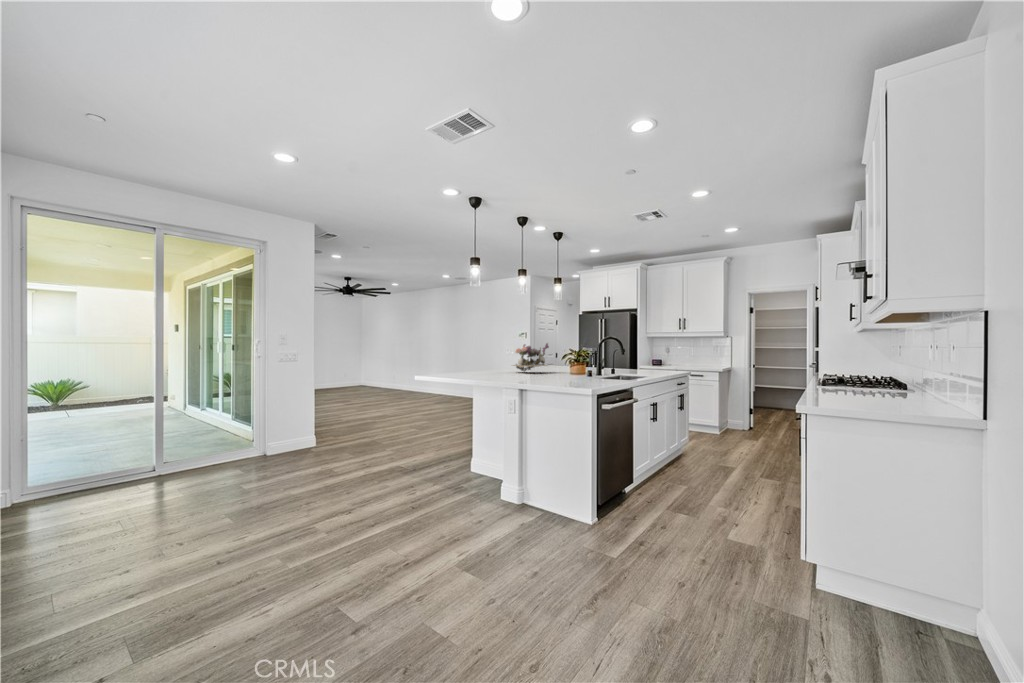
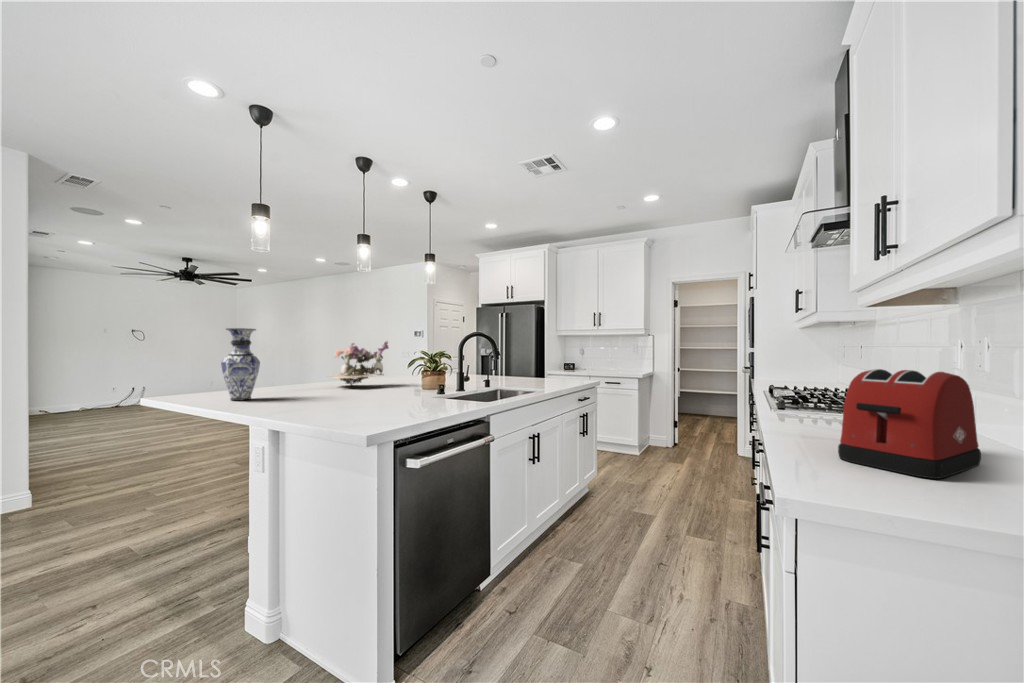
vase: none [476,336,493,377] -> present [221,328,260,401]
toaster: none [828,359,896,404] -> present [838,369,981,479]

